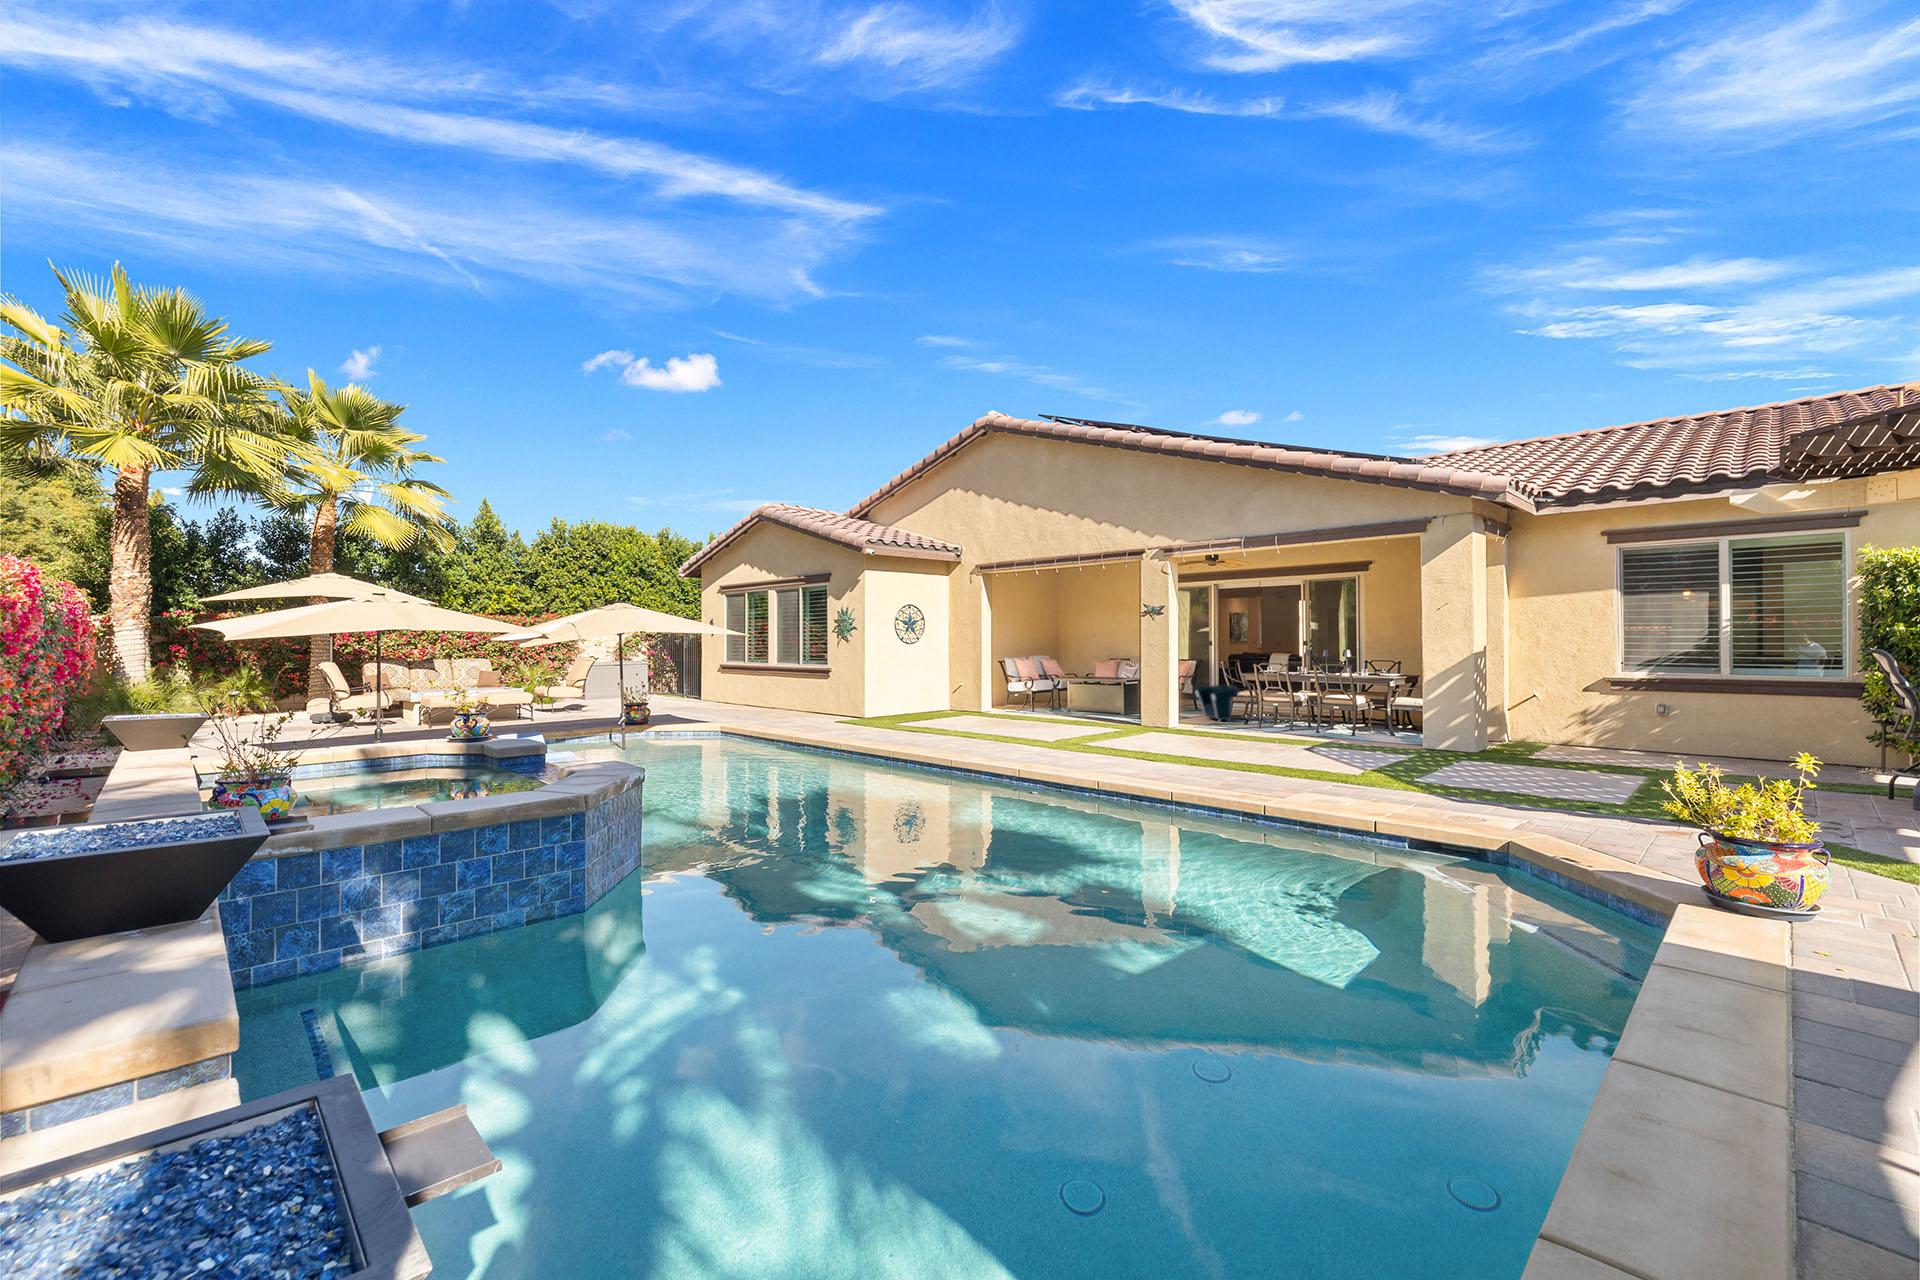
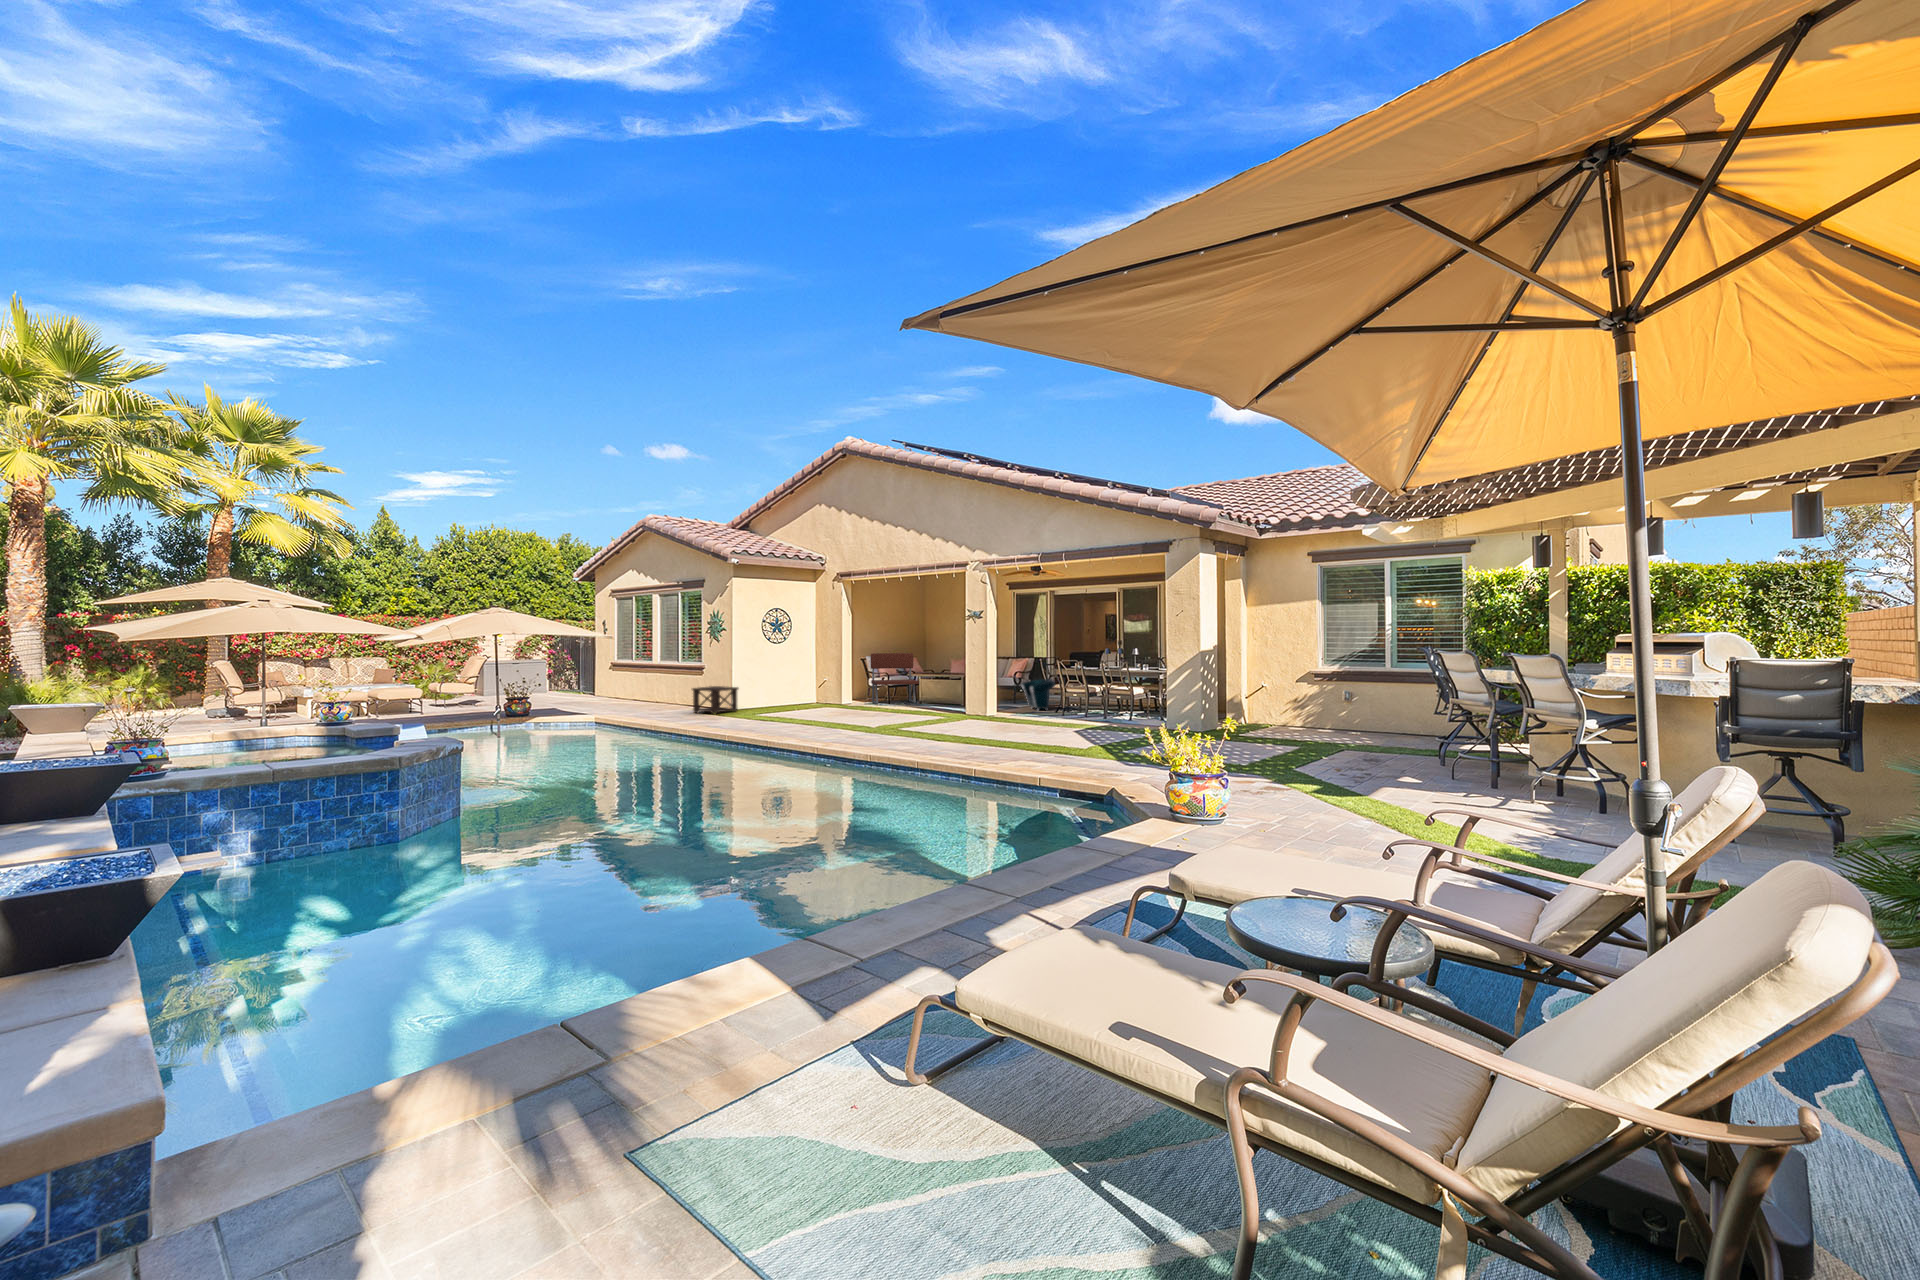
bench: none [1011,654,1067,711] -> present [871,653,919,704]
side table: none [821,691,872,723] -> present [692,686,738,714]

